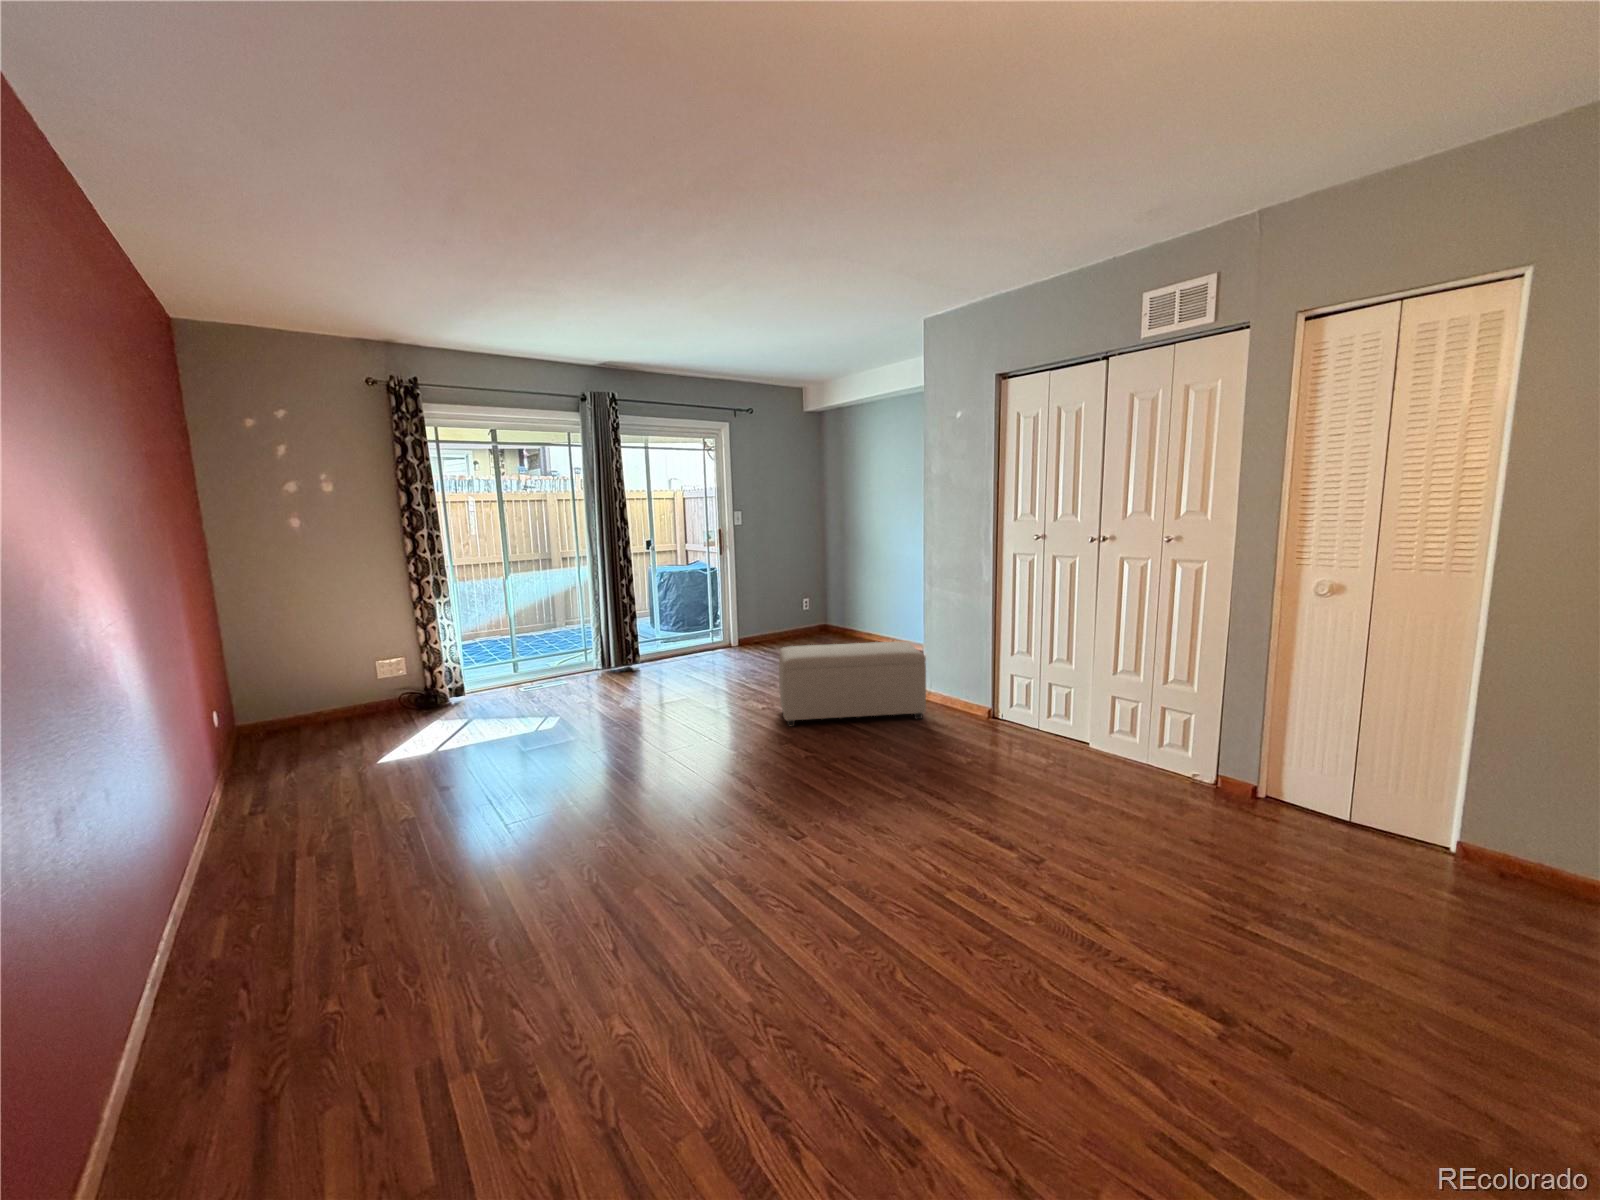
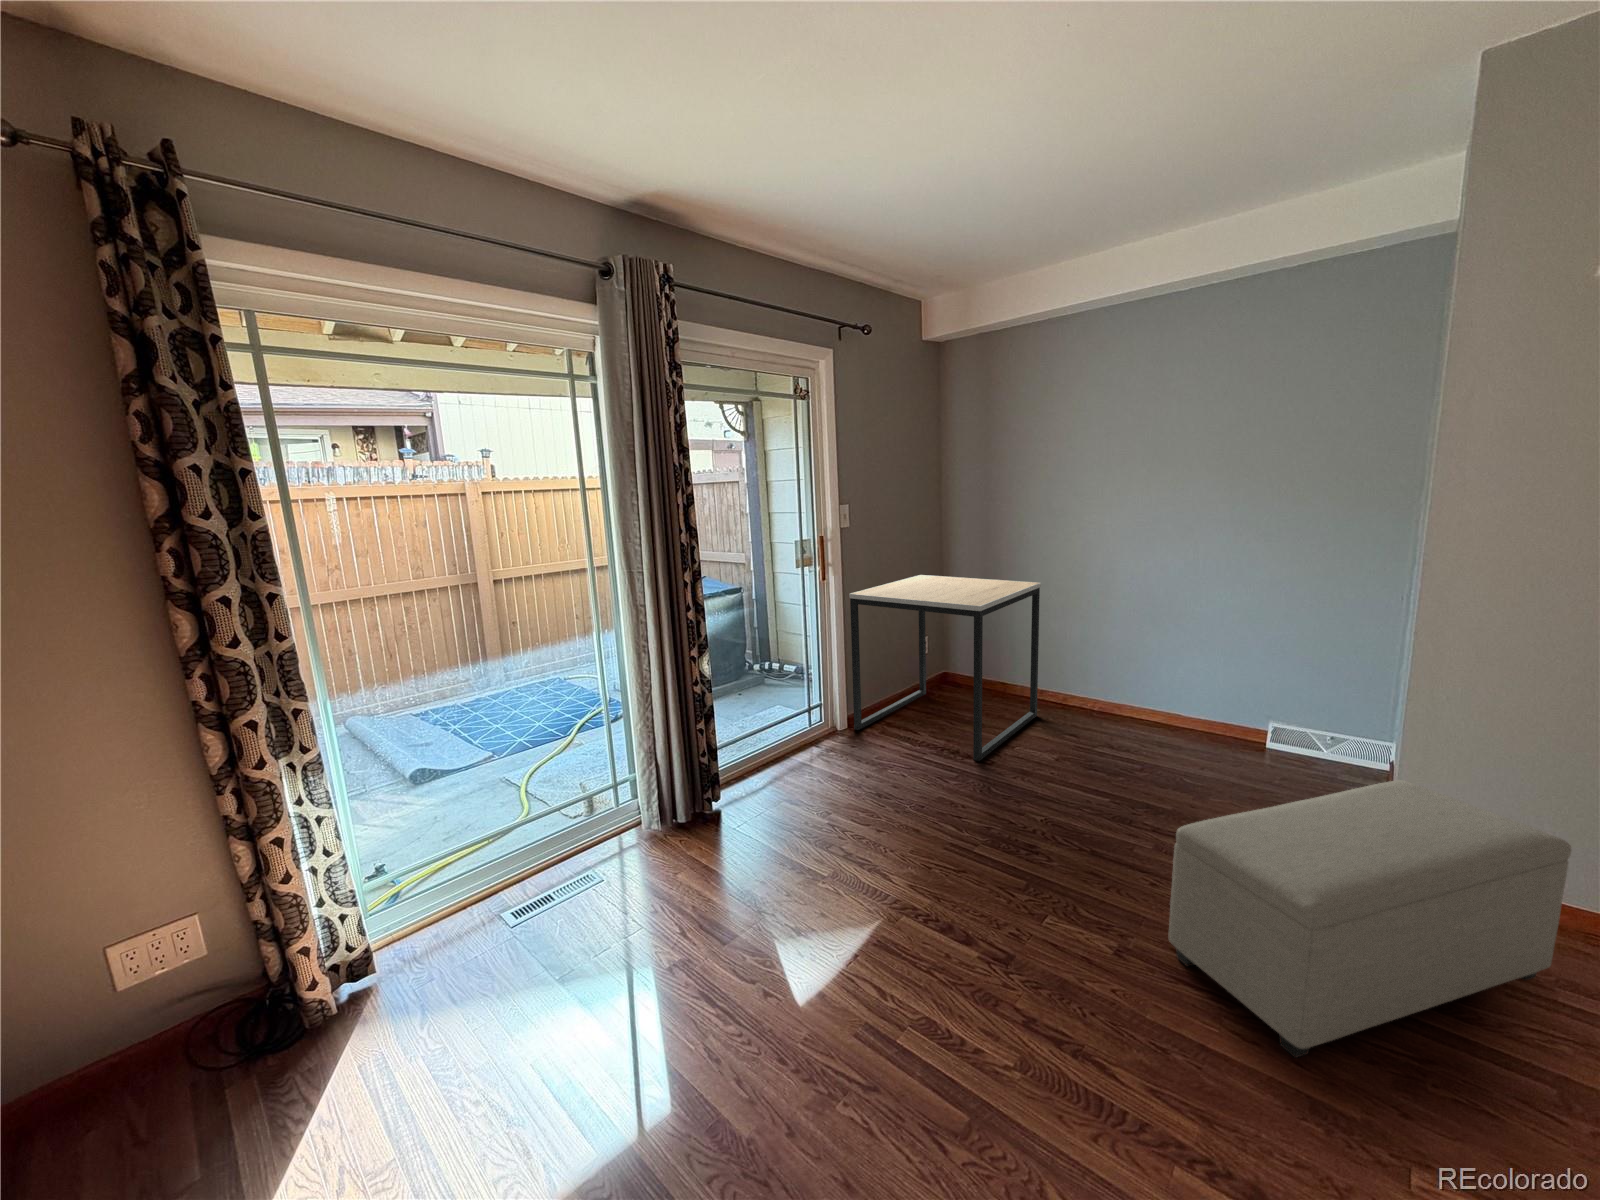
side table: none [738,558,854,659] -> present [849,575,1041,761]

